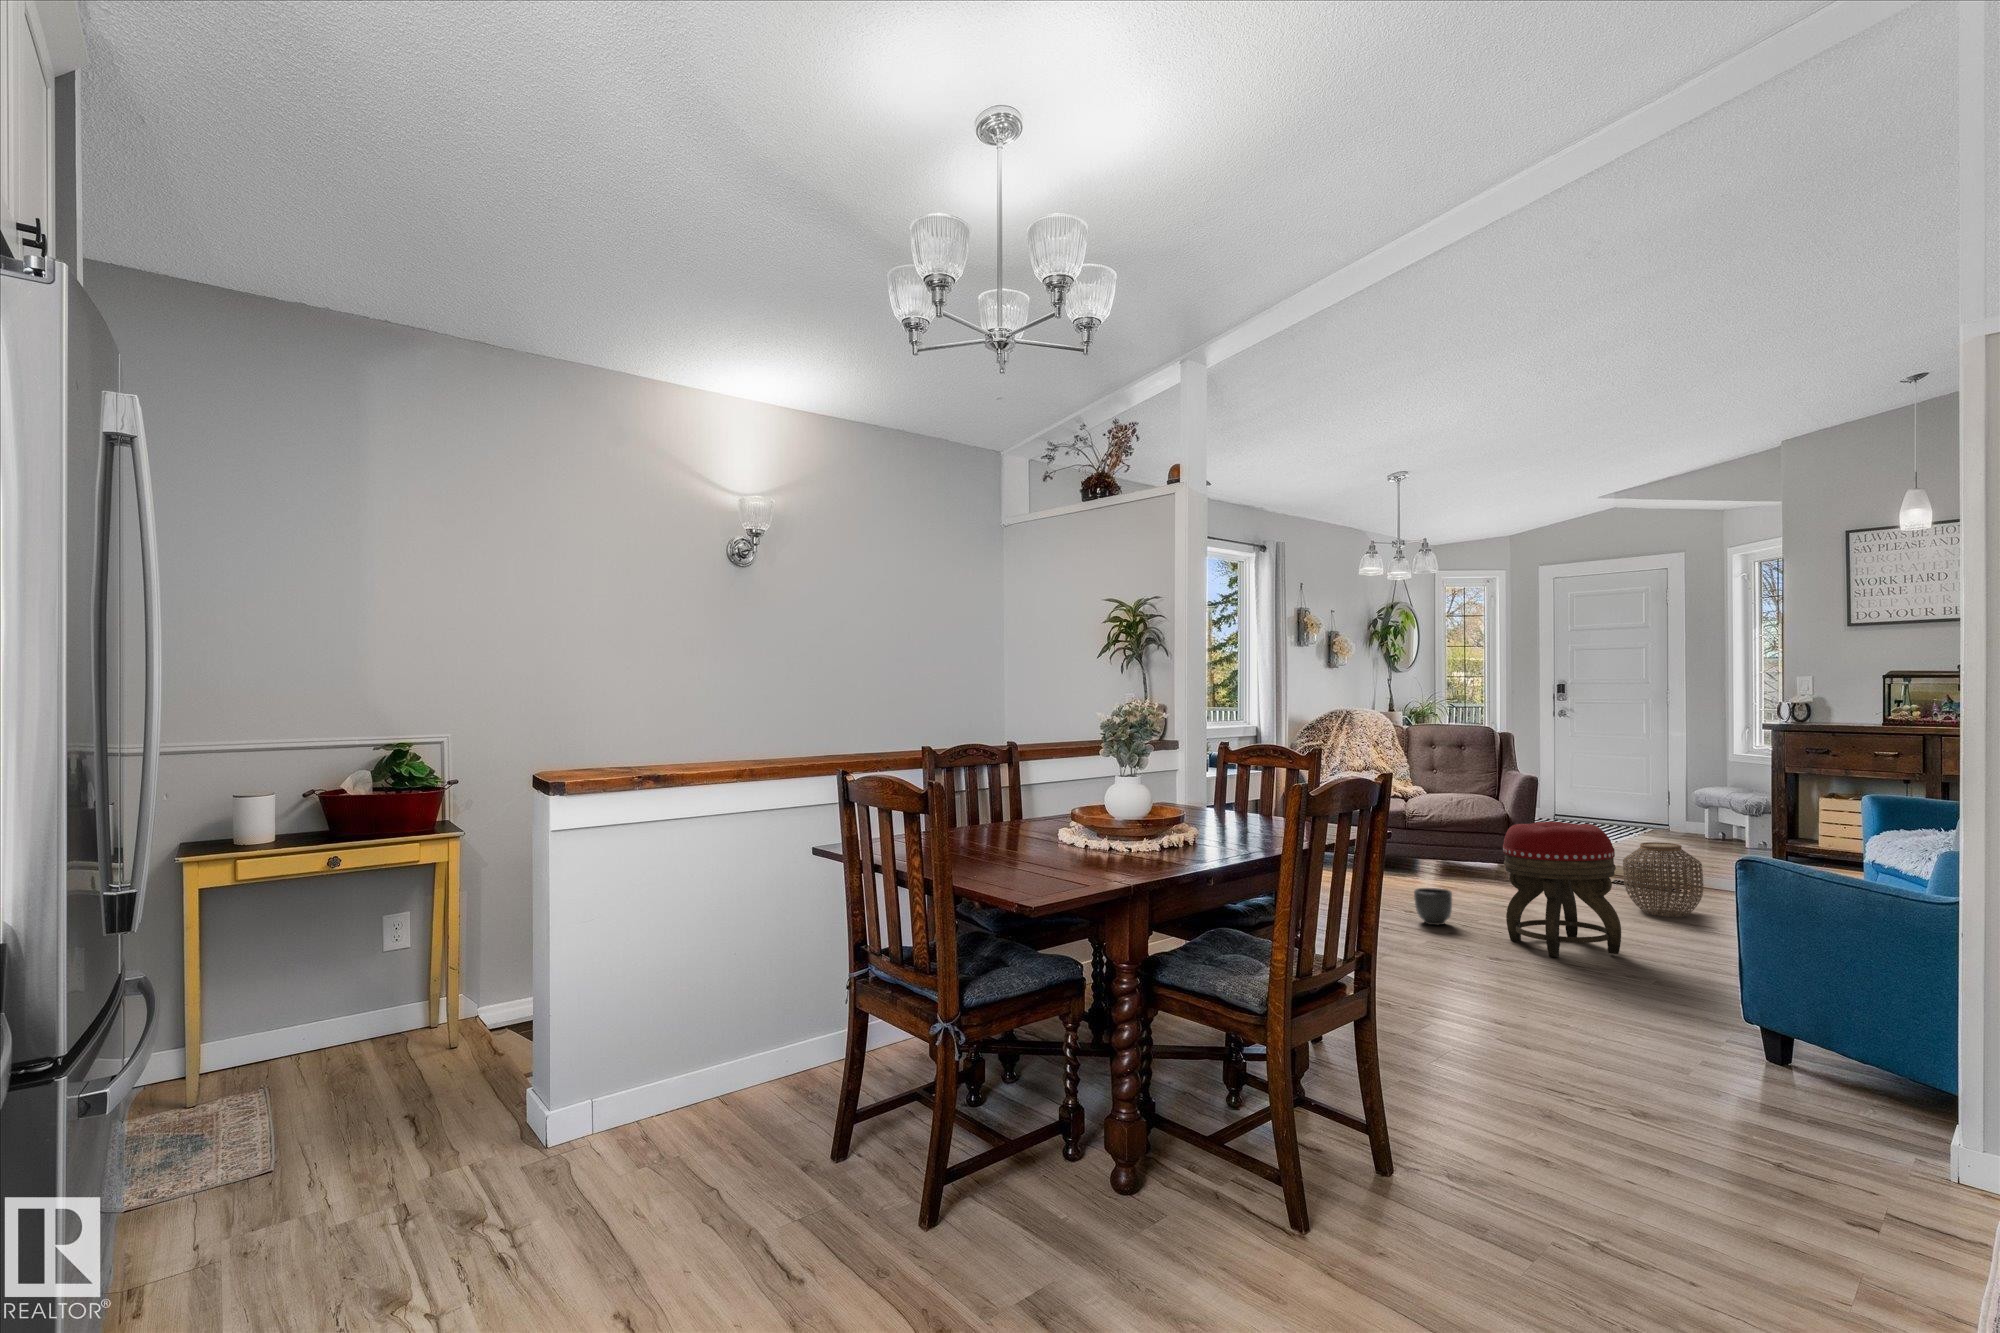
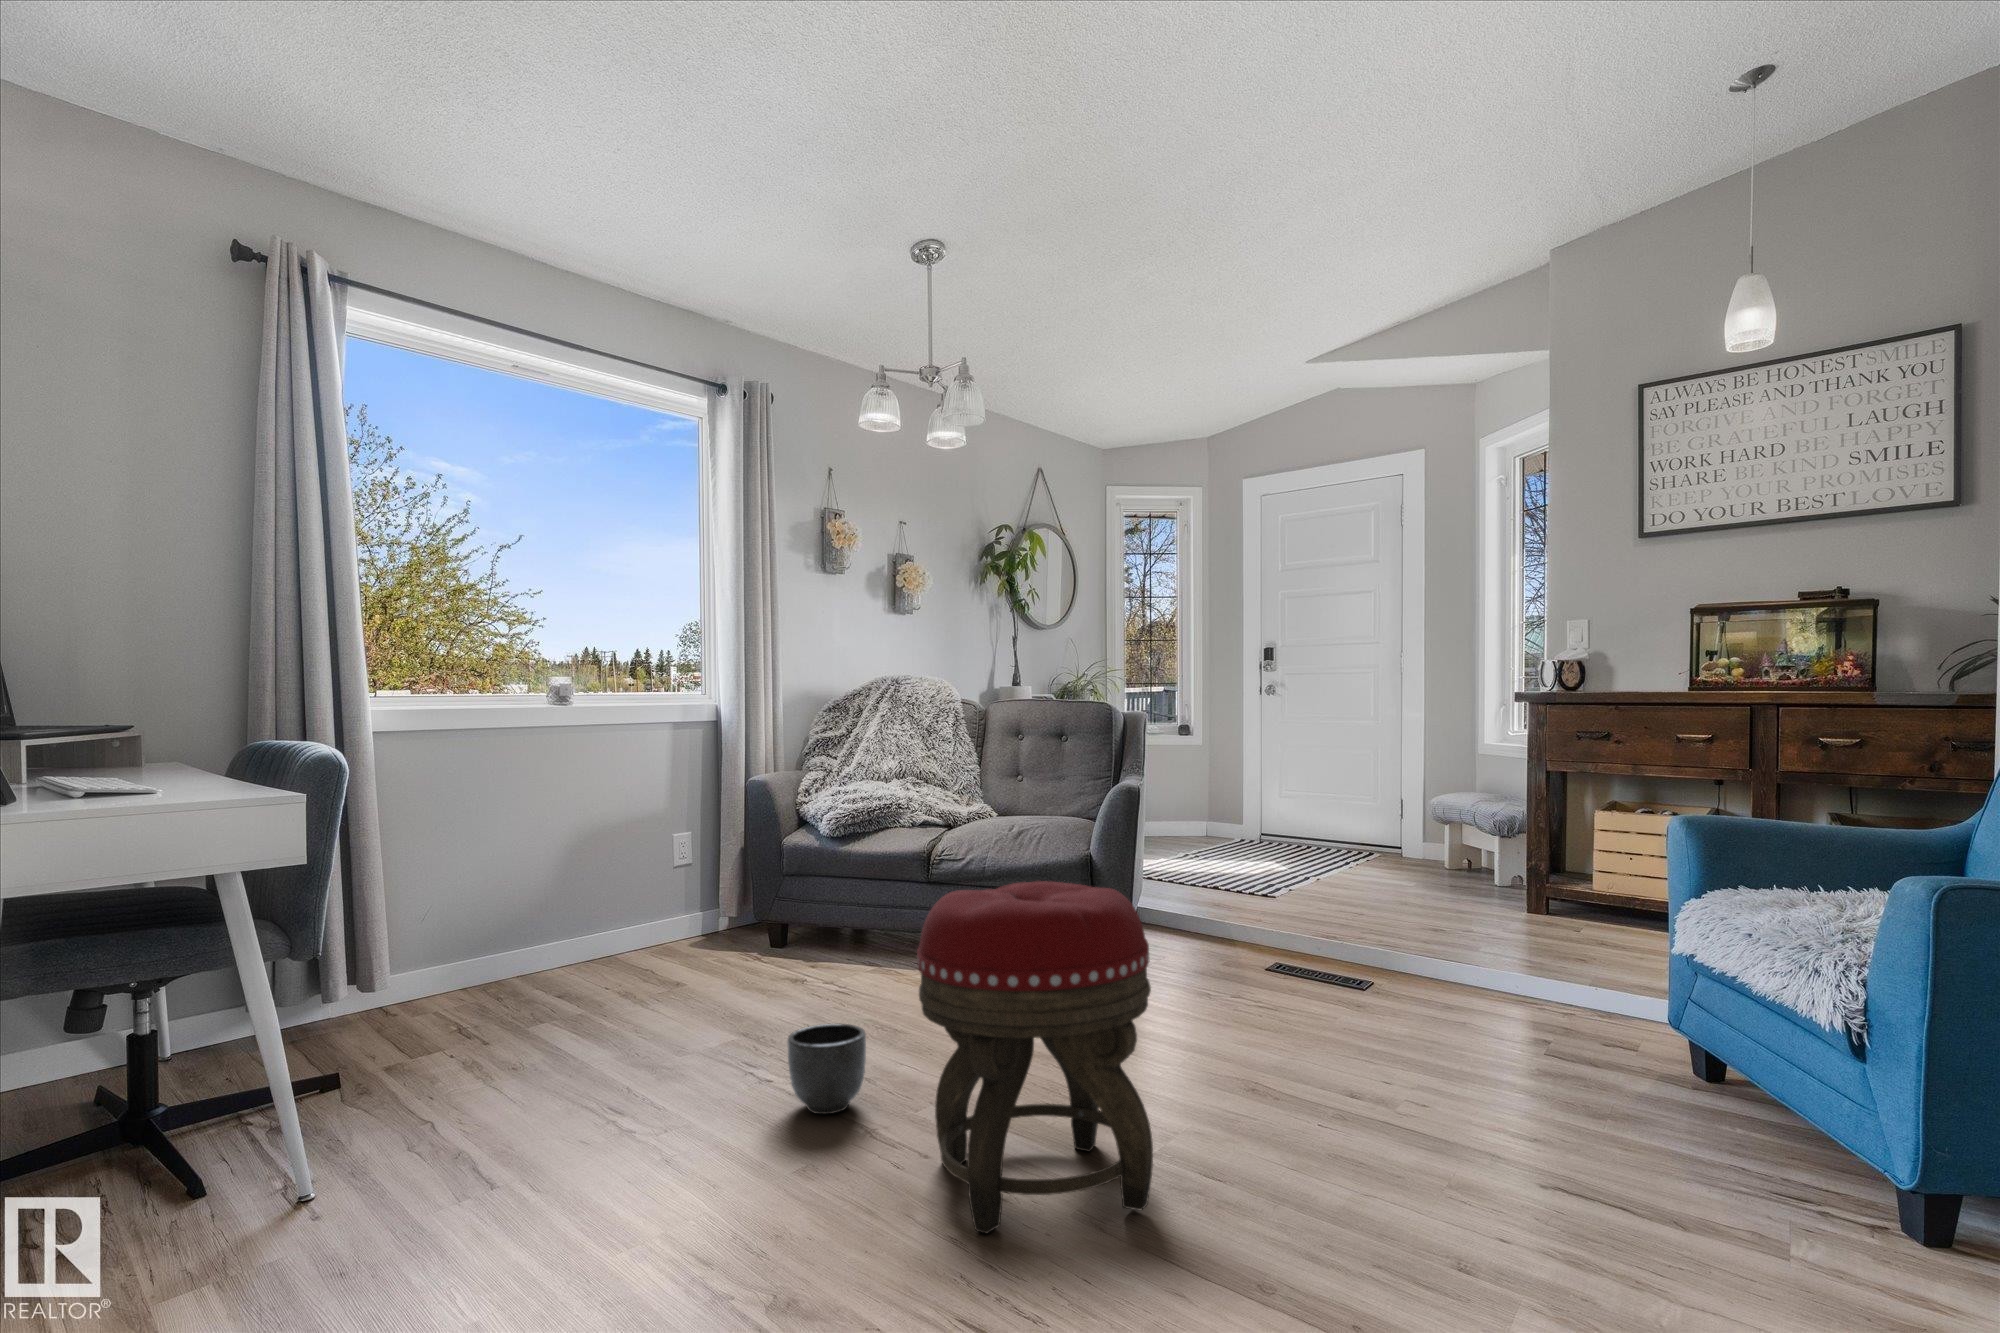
woven basket: present [1623,842,1703,917] -> none [1249,905,1385,1057]

